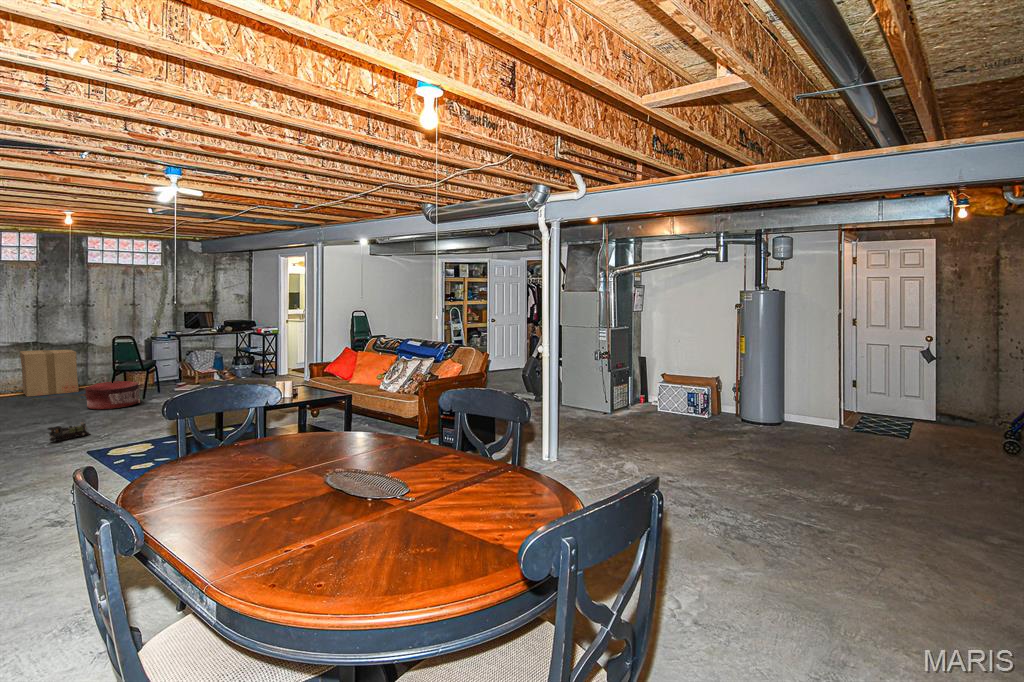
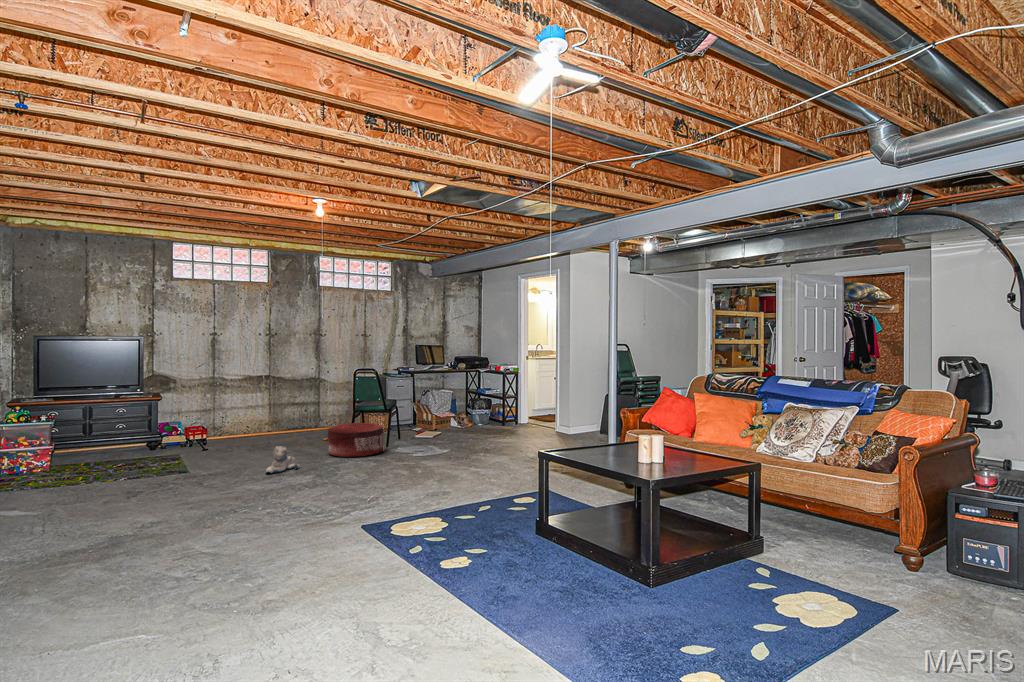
cardboard box: present [20,350,79,397] -> none [253,386,310,438]
plush toy: none [19,403,55,426] -> present [266,446,300,473]
toy train: present [48,422,90,441] -> none [306,468,352,497]

